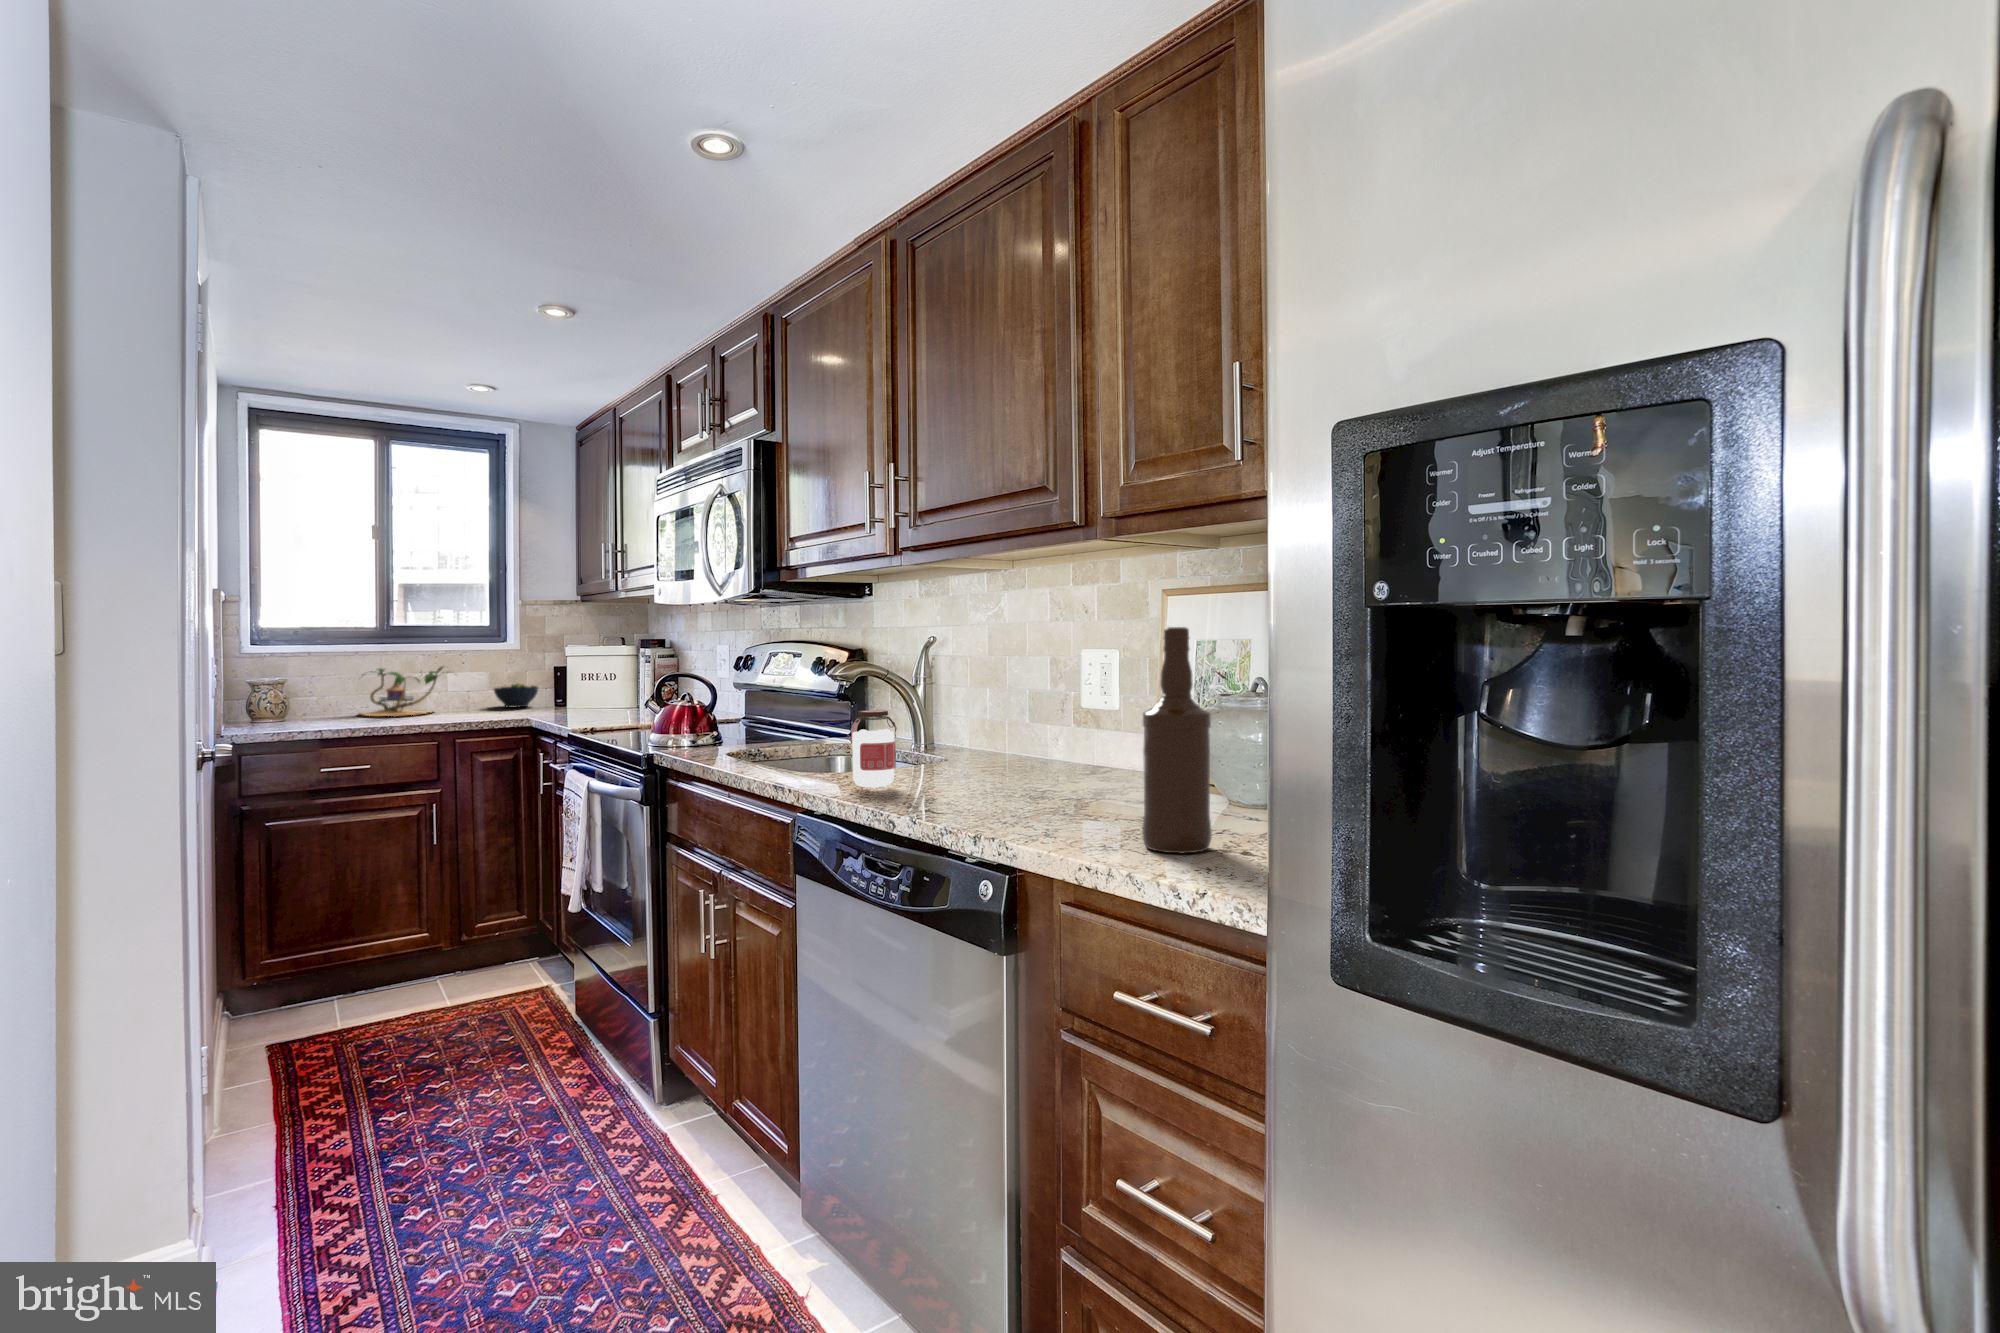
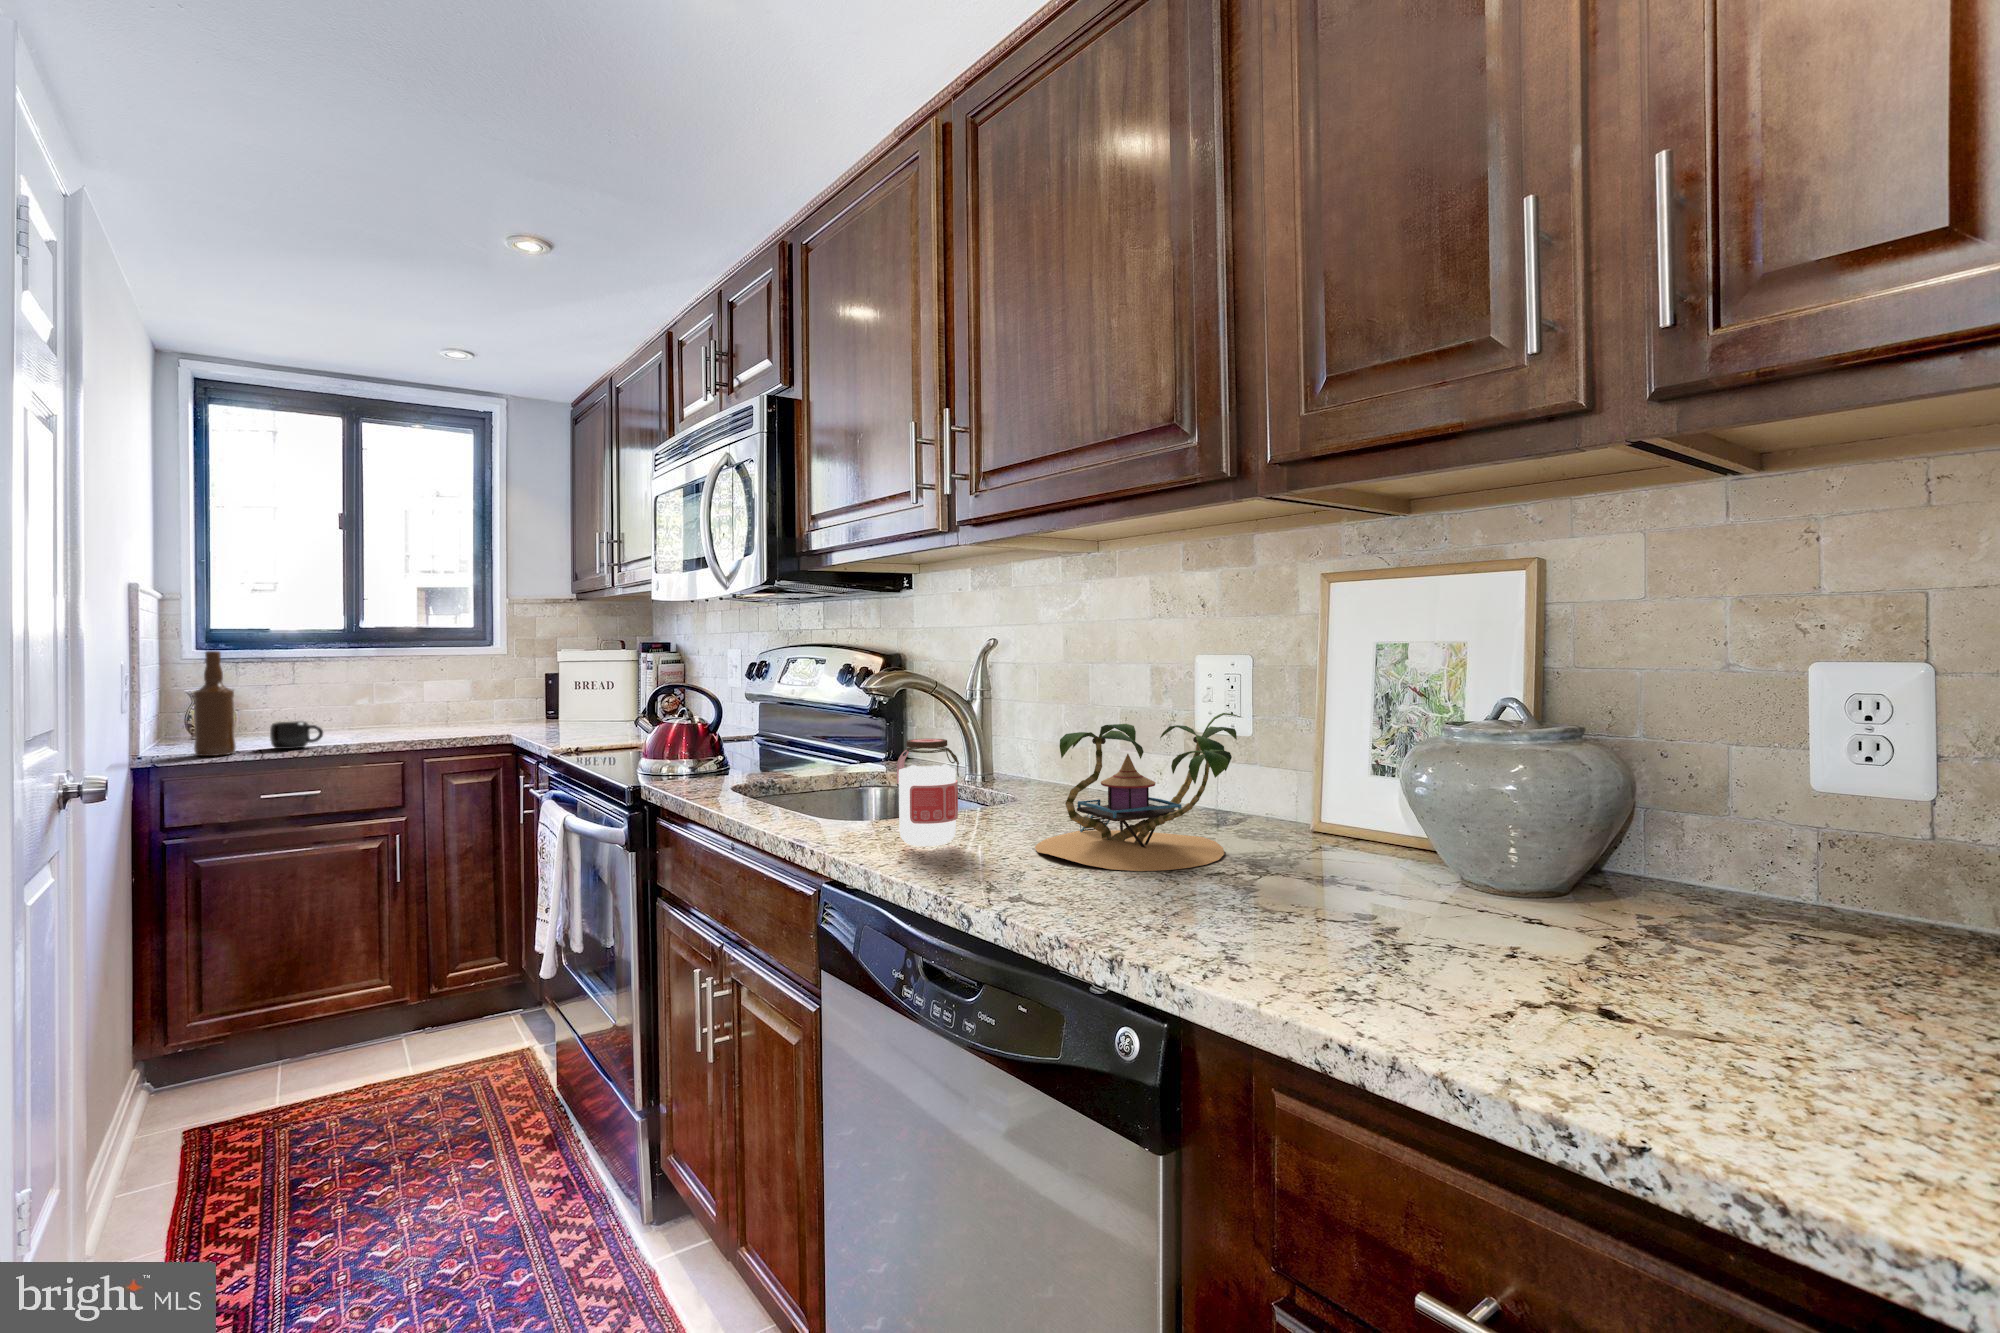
bottle: present [1142,627,1212,853] -> present [193,651,236,756]
plant: present [361,667,443,716] -> present [1035,713,1240,871]
bowl: present [494,683,538,708] -> none [477,693,528,720]
mug: none [323,707,368,731] -> present [270,721,323,749]

